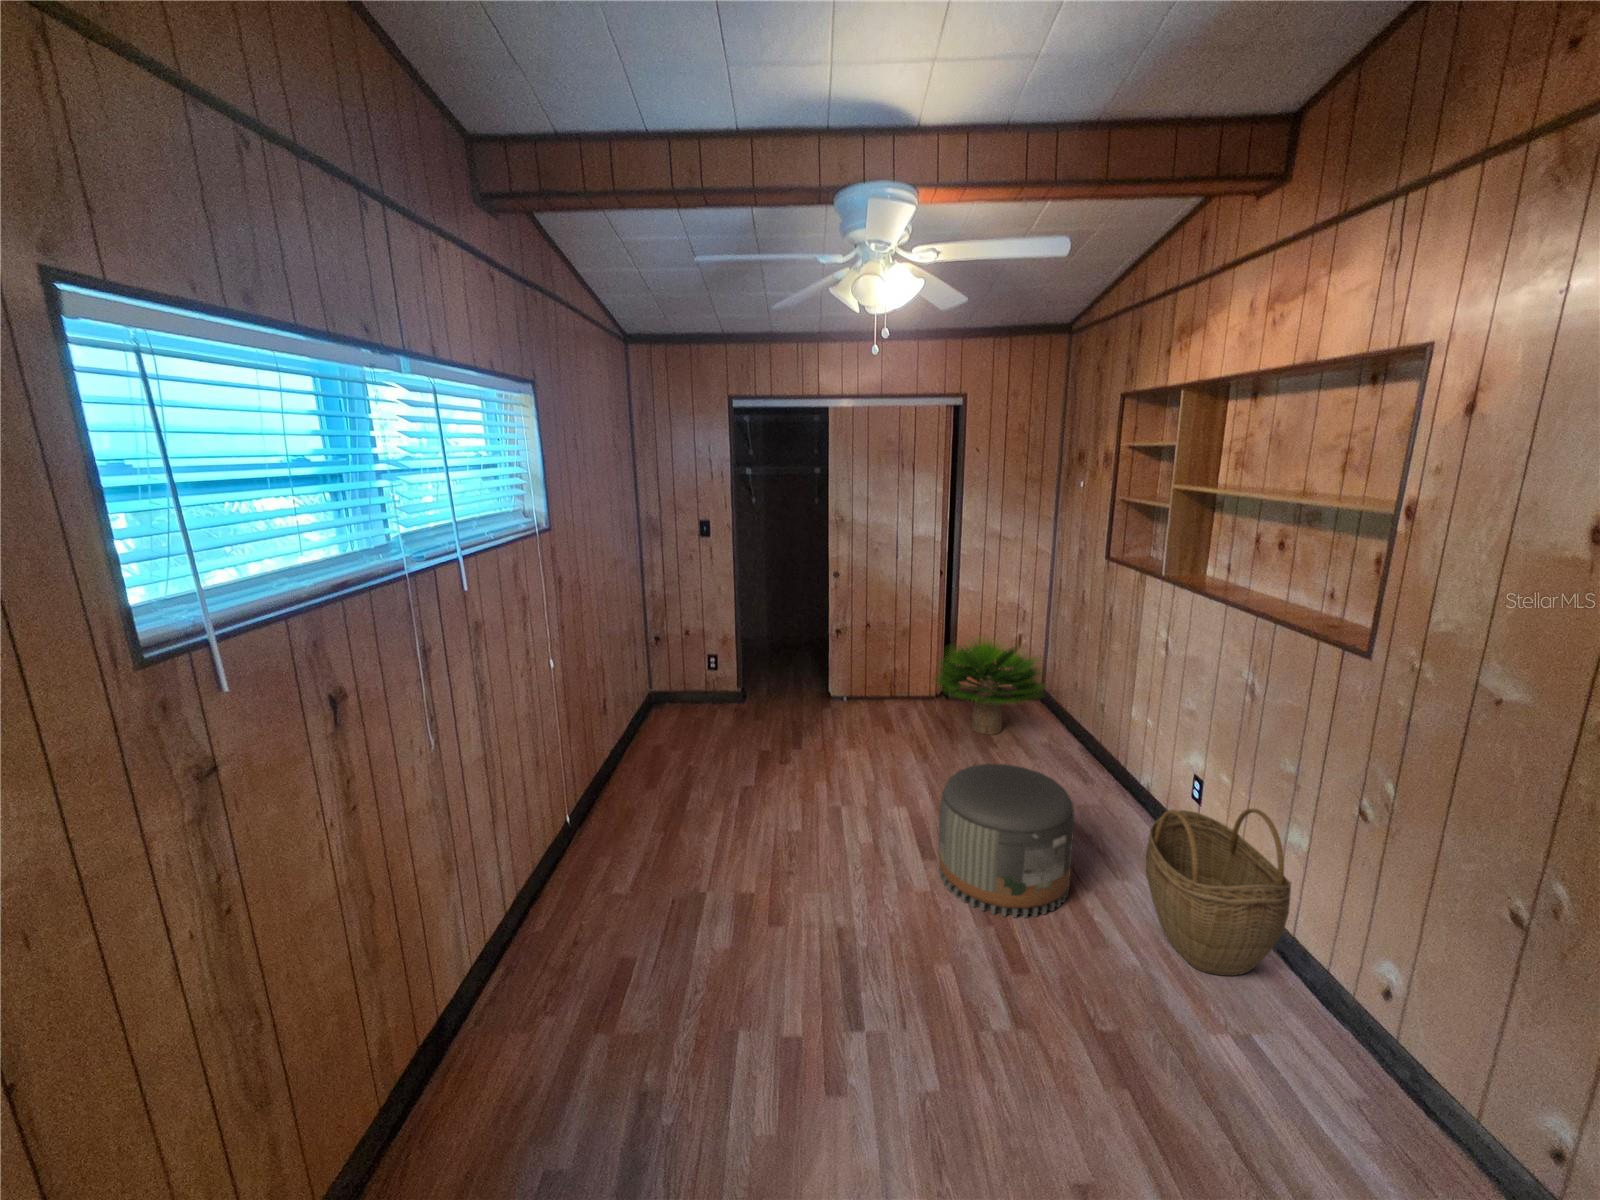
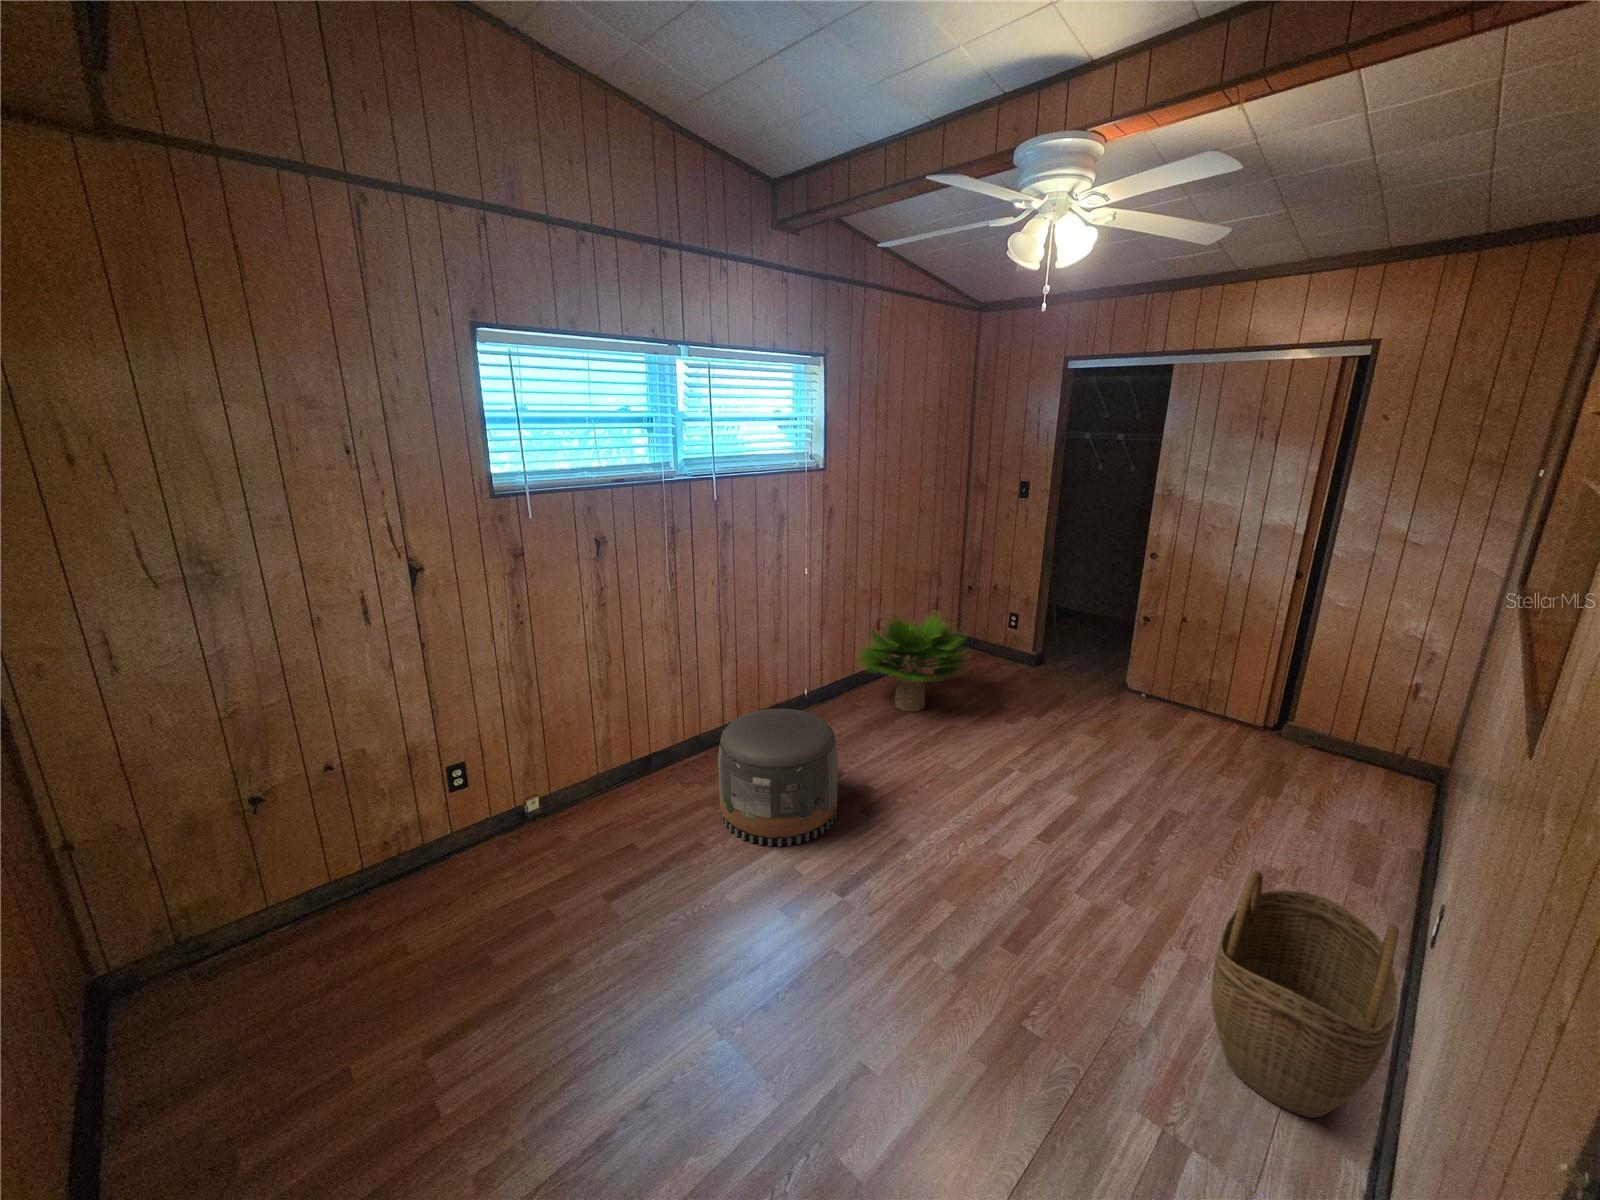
potted plant: present [934,640,1045,735] -> present [859,617,966,712]
pouf: present [938,764,1074,918] -> present [718,709,838,846]

